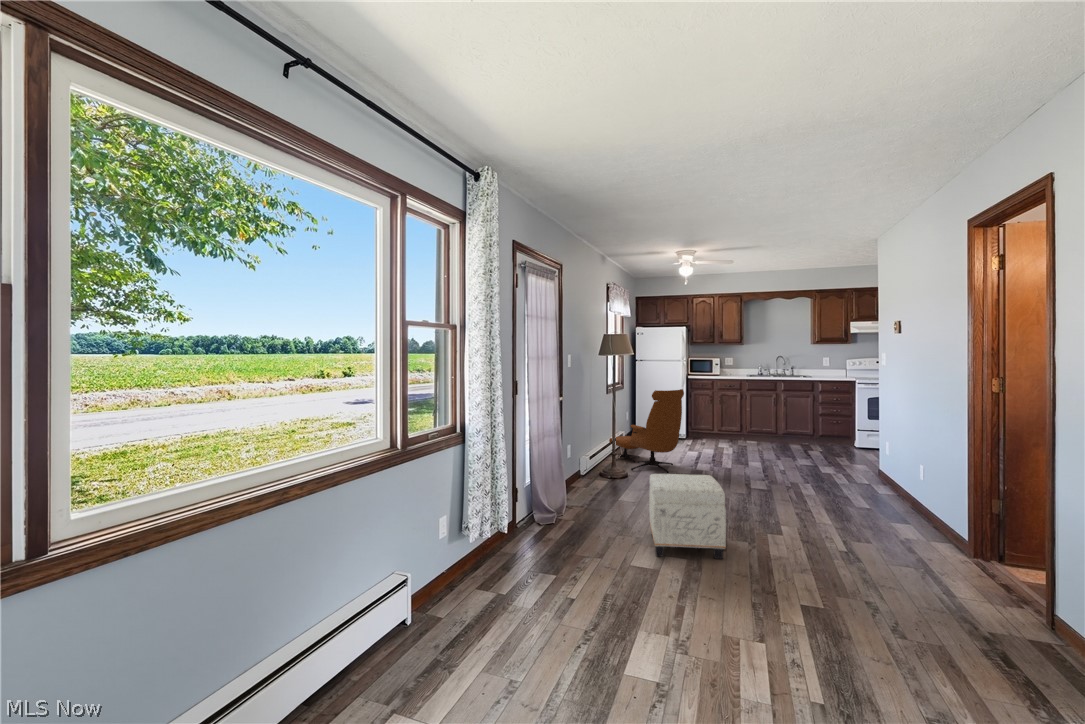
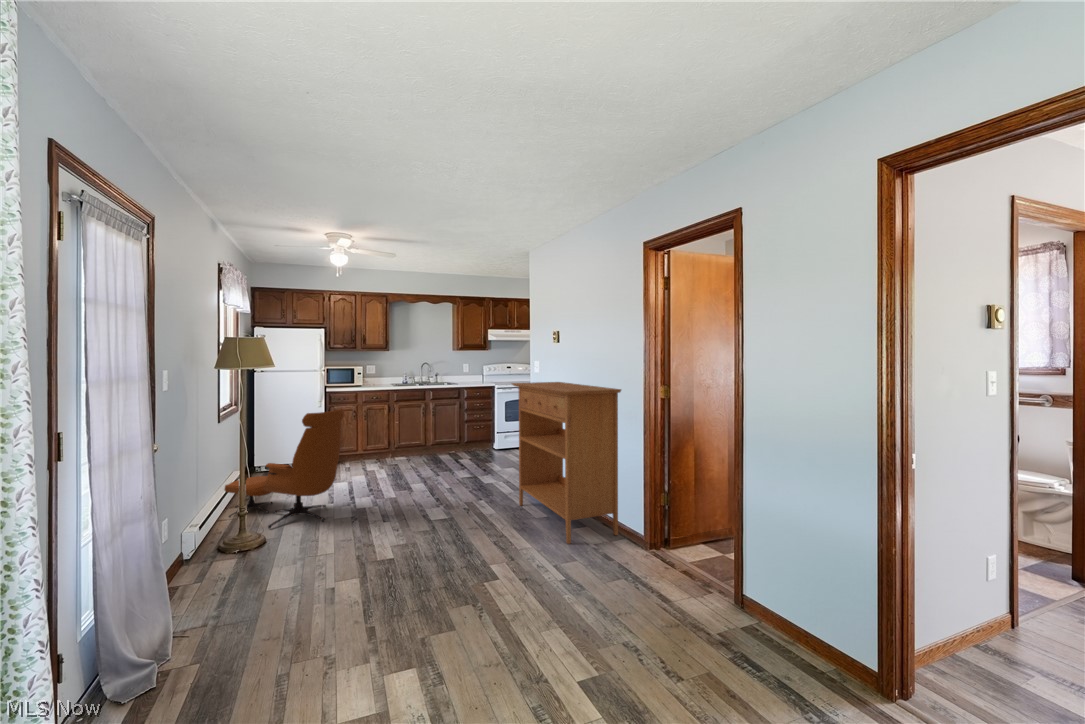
console table: none [837,374,945,537] -> present [512,382,621,544]
ottoman: present [649,474,726,559] -> none [341,531,466,687]

